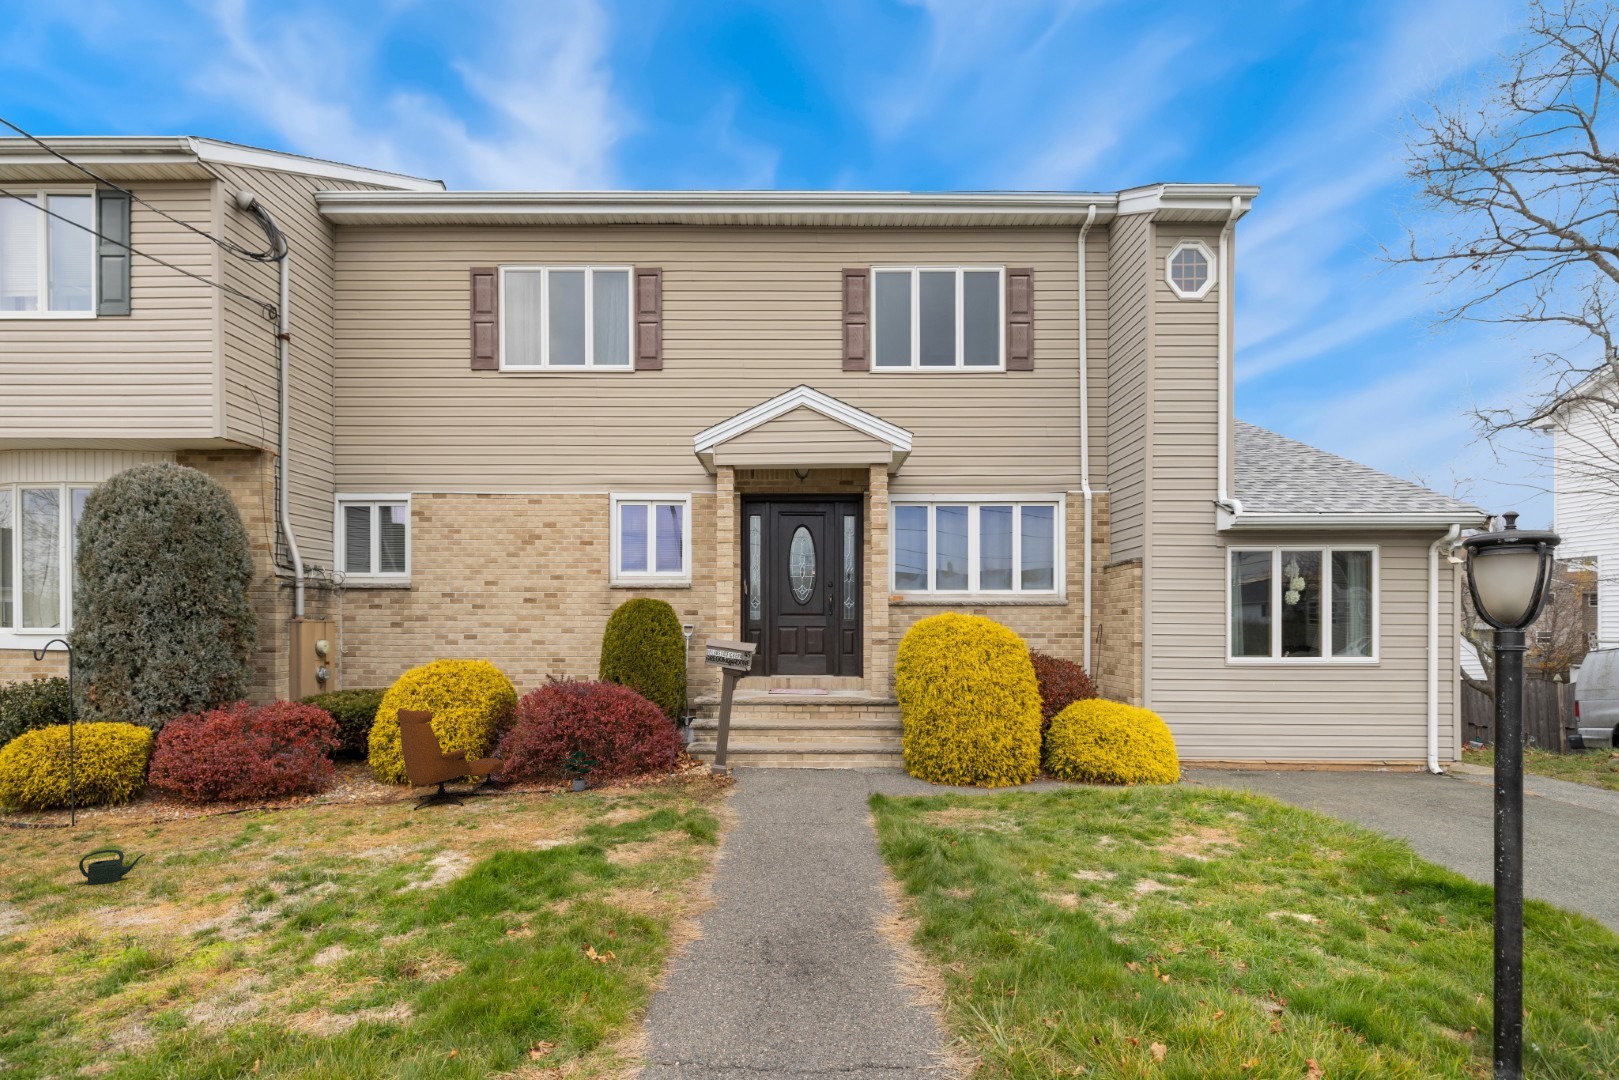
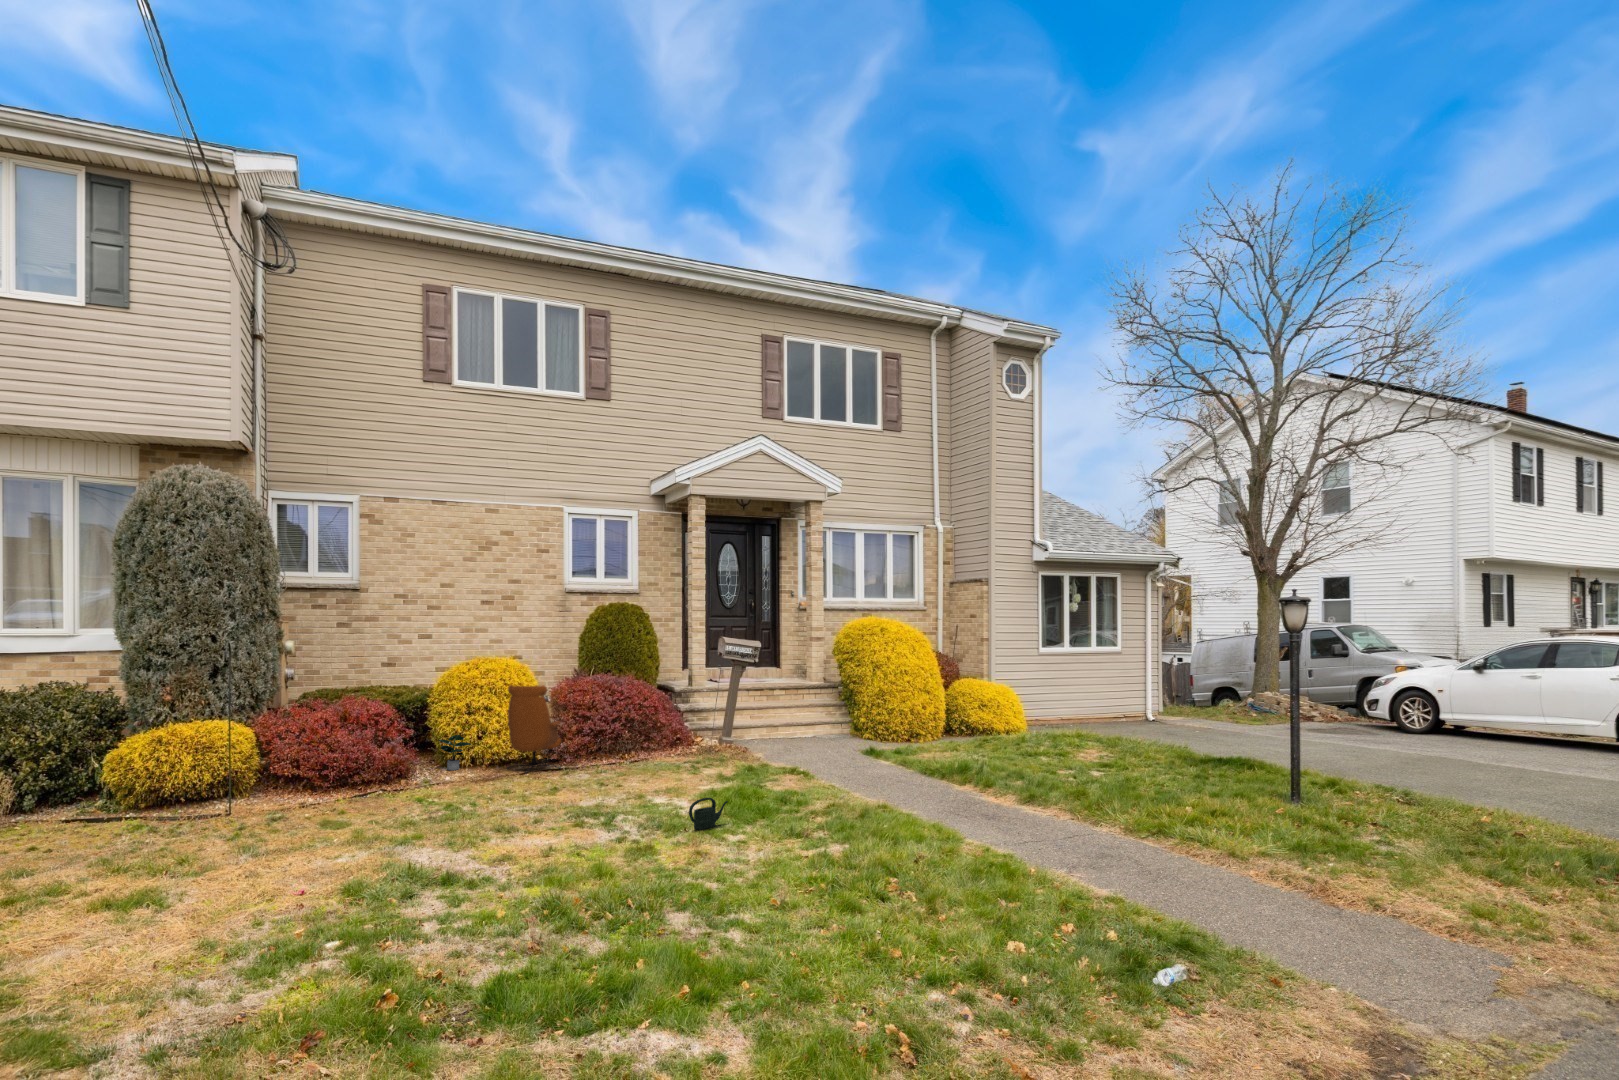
potted plant: present [564,751,599,791] -> present [439,735,471,770]
watering can: present [79,850,145,885] -> present [689,798,728,830]

